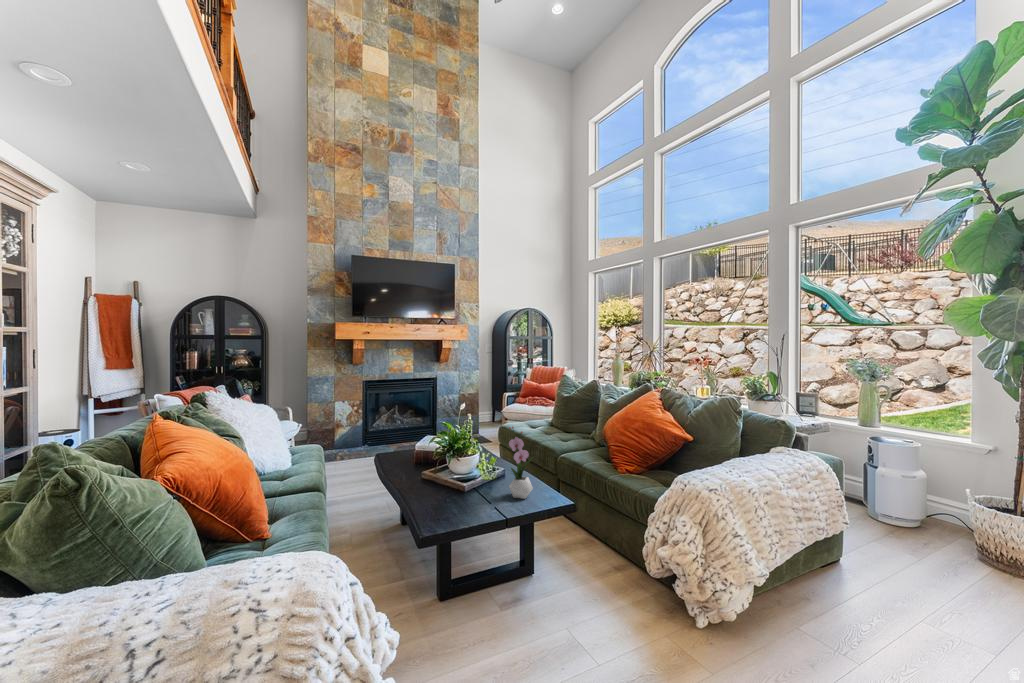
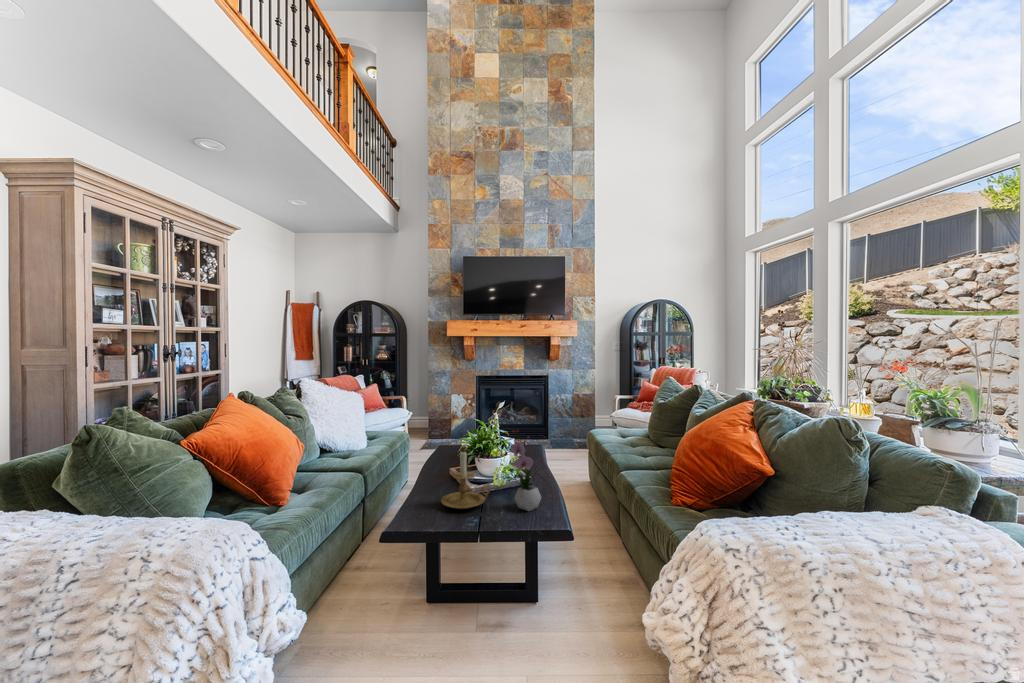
candle holder: none [440,450,483,507] -> present [441,451,491,509]

